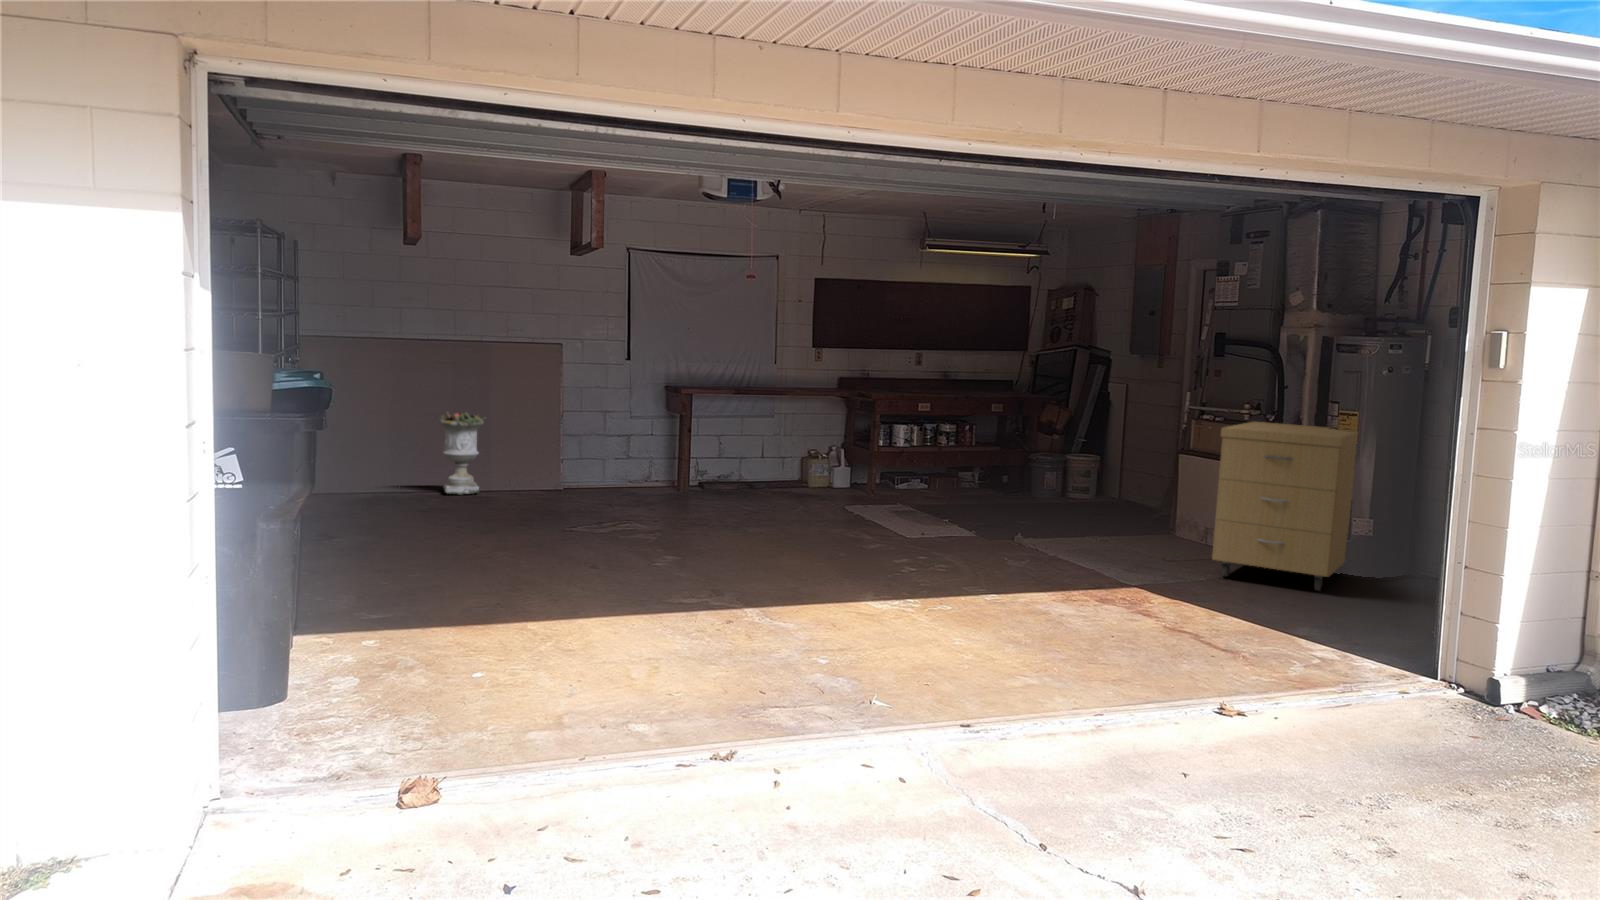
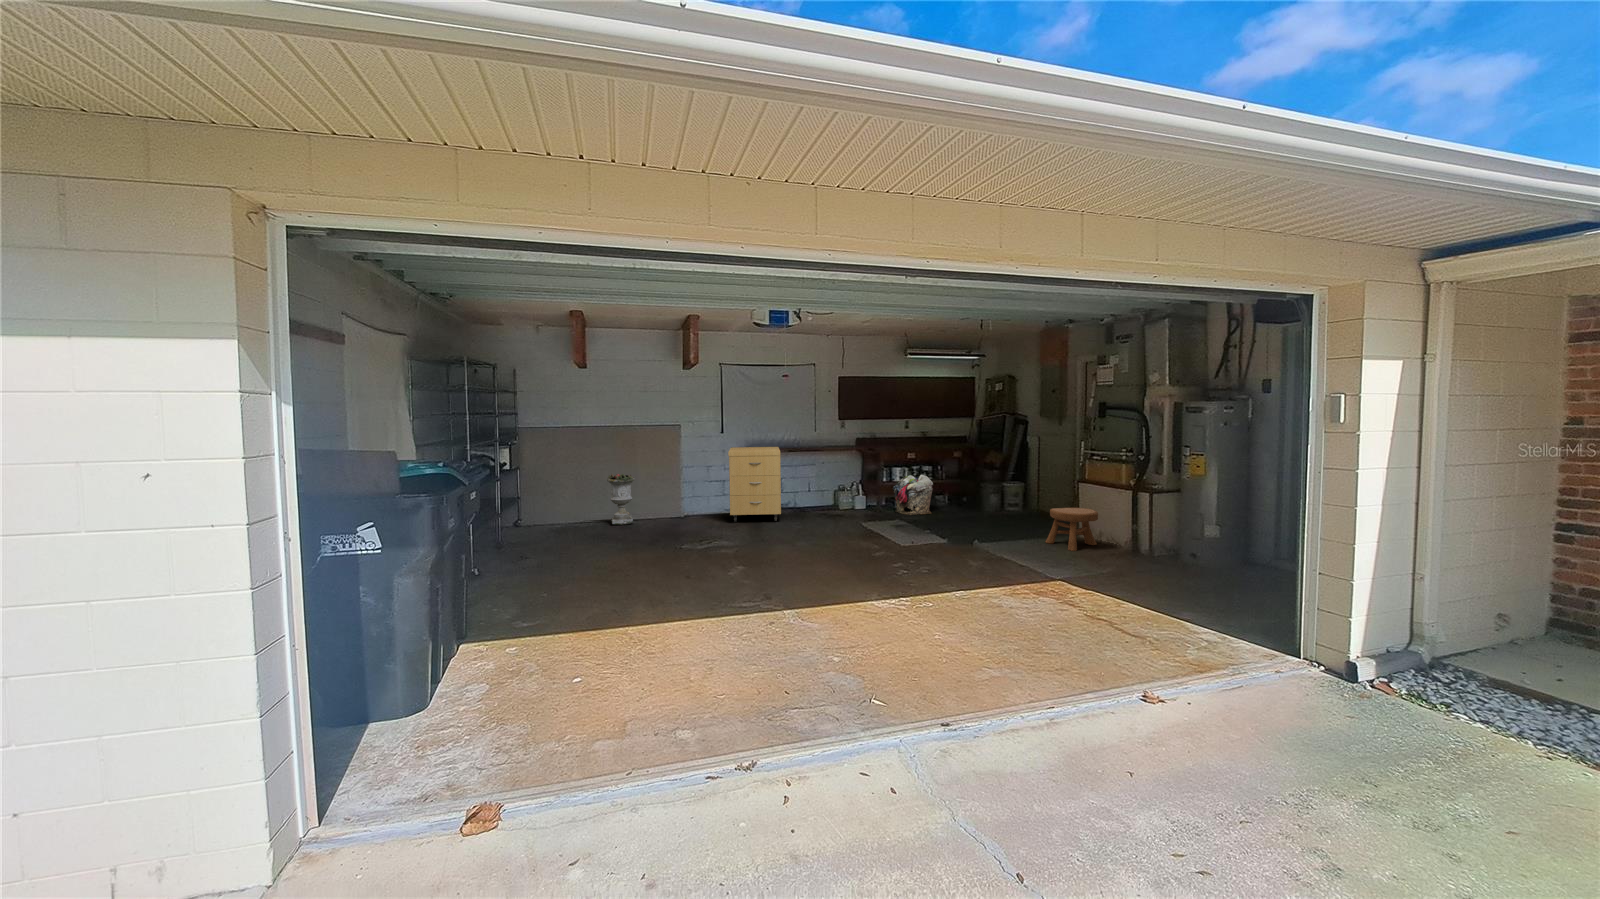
storage cabinet: present [1212,422,1358,591] -> present [728,447,781,522]
laundry basket: none [895,437,959,499] -> present [893,475,933,515]
stool: none [1124,491,1203,554] -> present [1046,508,1098,551]

